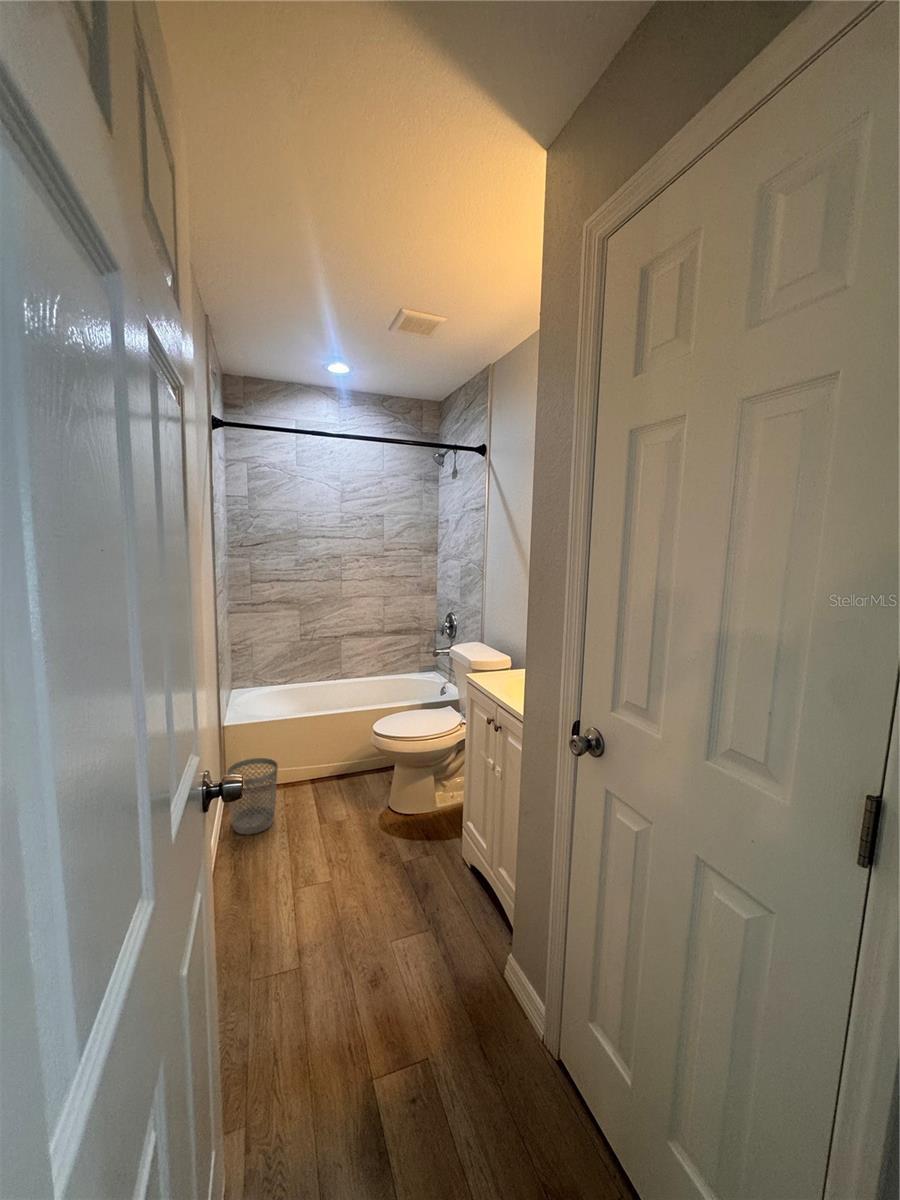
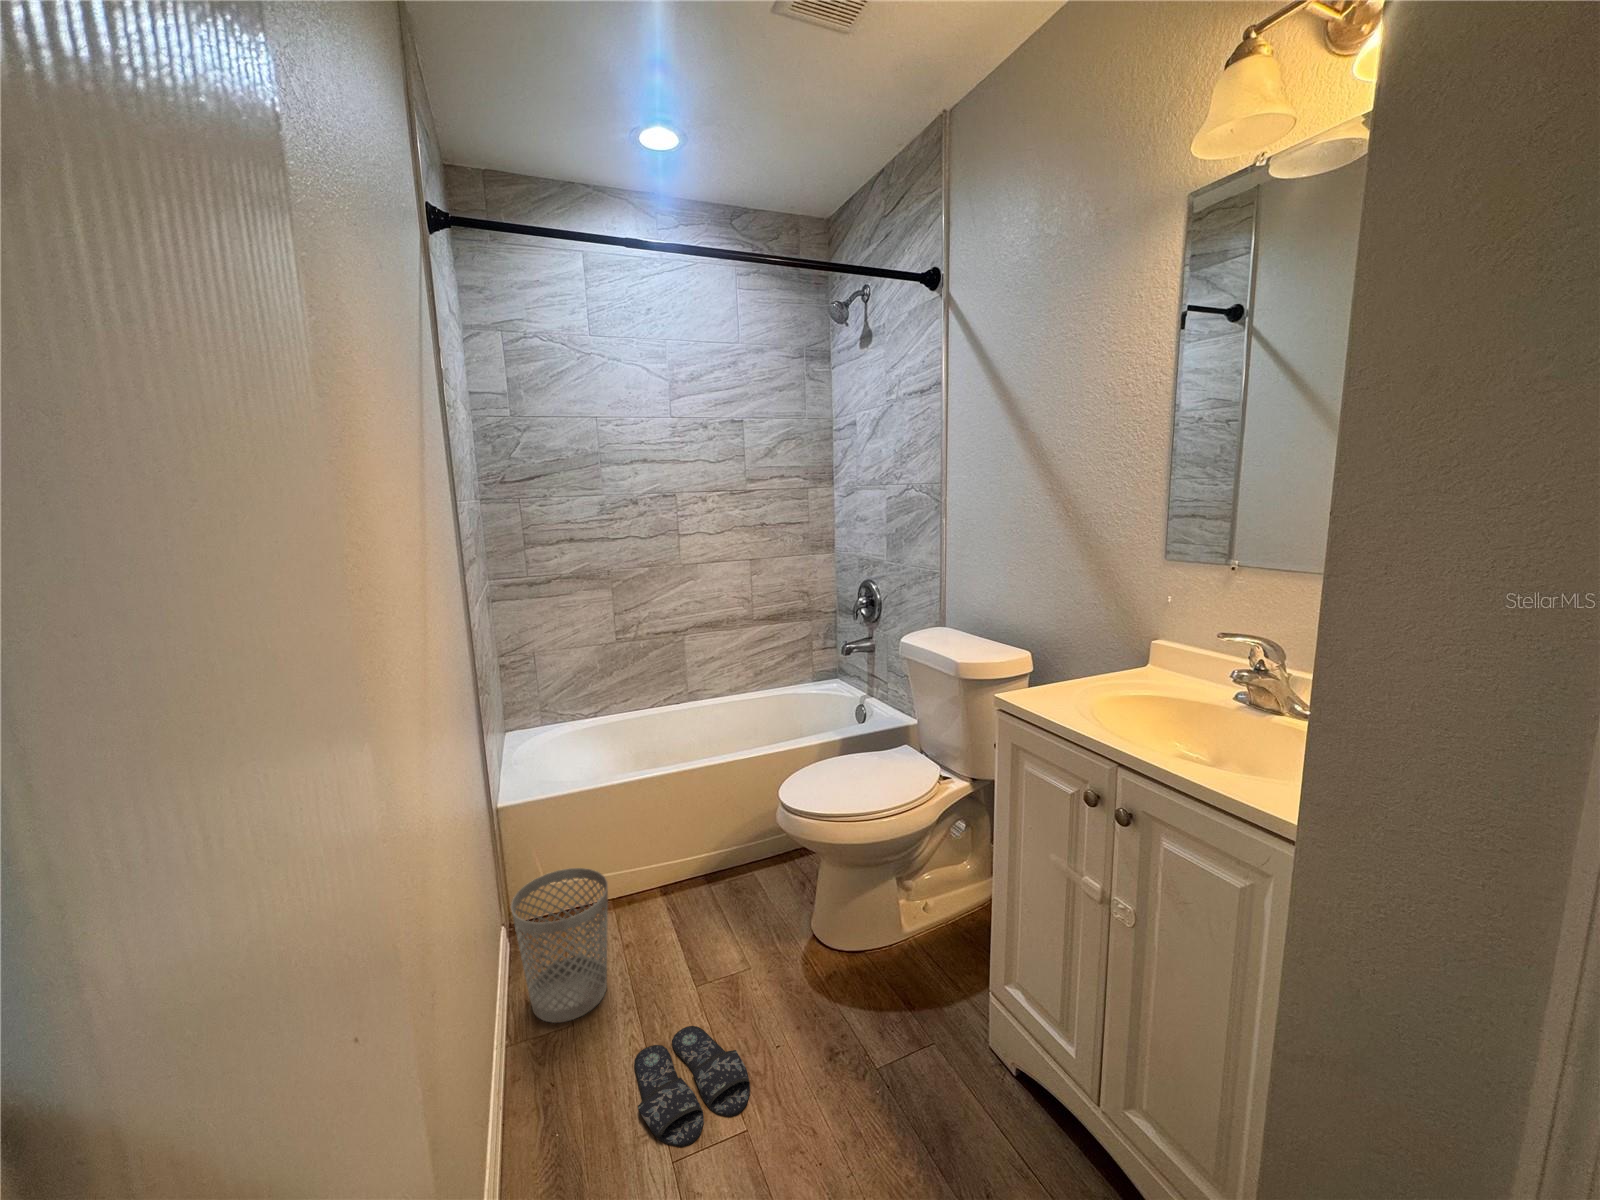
slippers: none [280,839,337,883] -> present [634,1026,750,1147]

